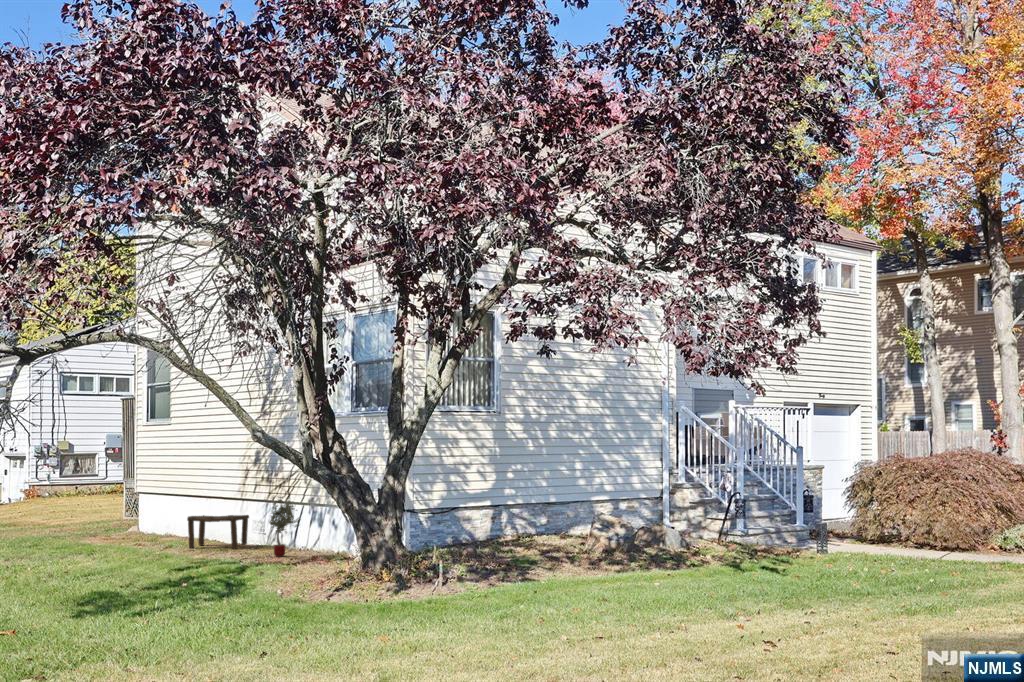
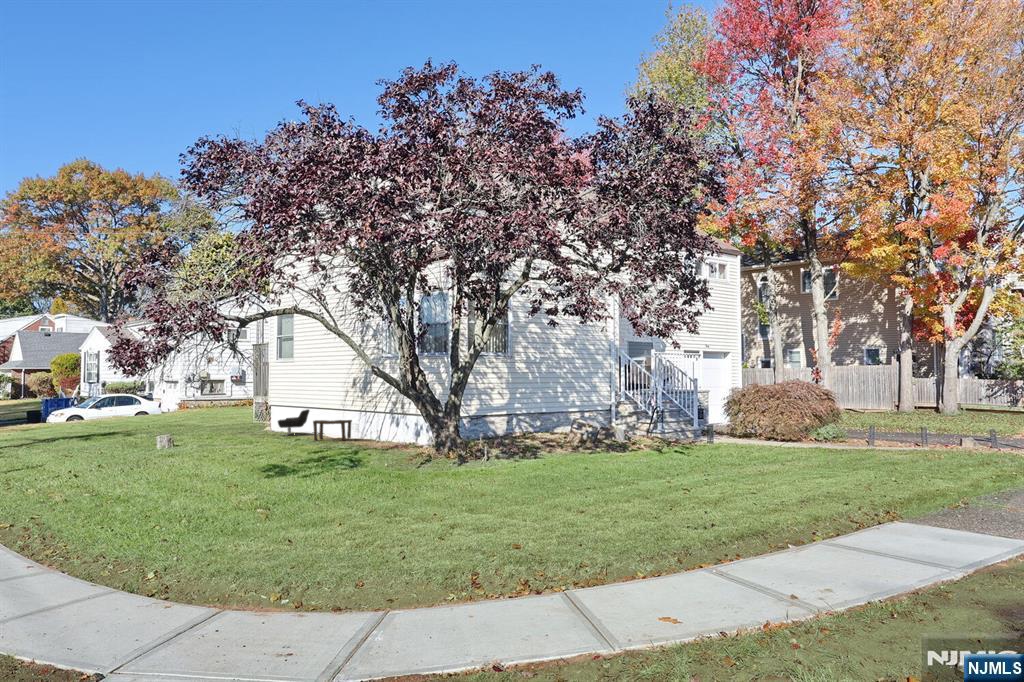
potted tree: present [269,497,300,557] -> none [367,408,389,445]
lounge chair: none [137,498,190,541] -> present [278,410,309,436]

